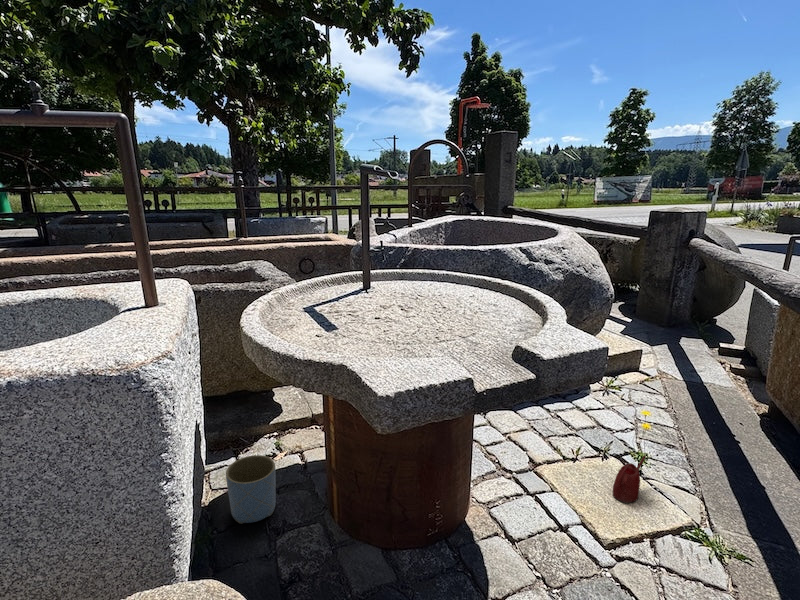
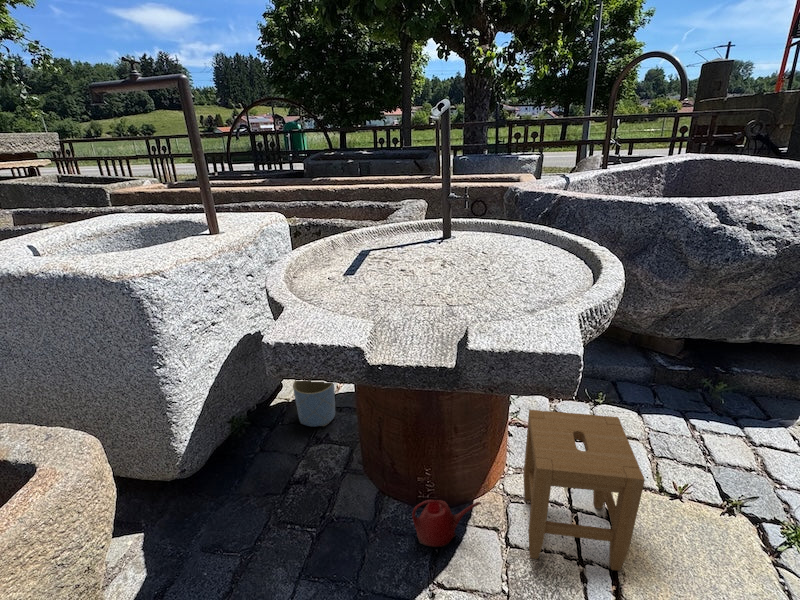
stool: none [492,407,604,543] -> present [524,410,645,571]
watering can: present [613,456,646,504] -> present [412,500,481,547]

